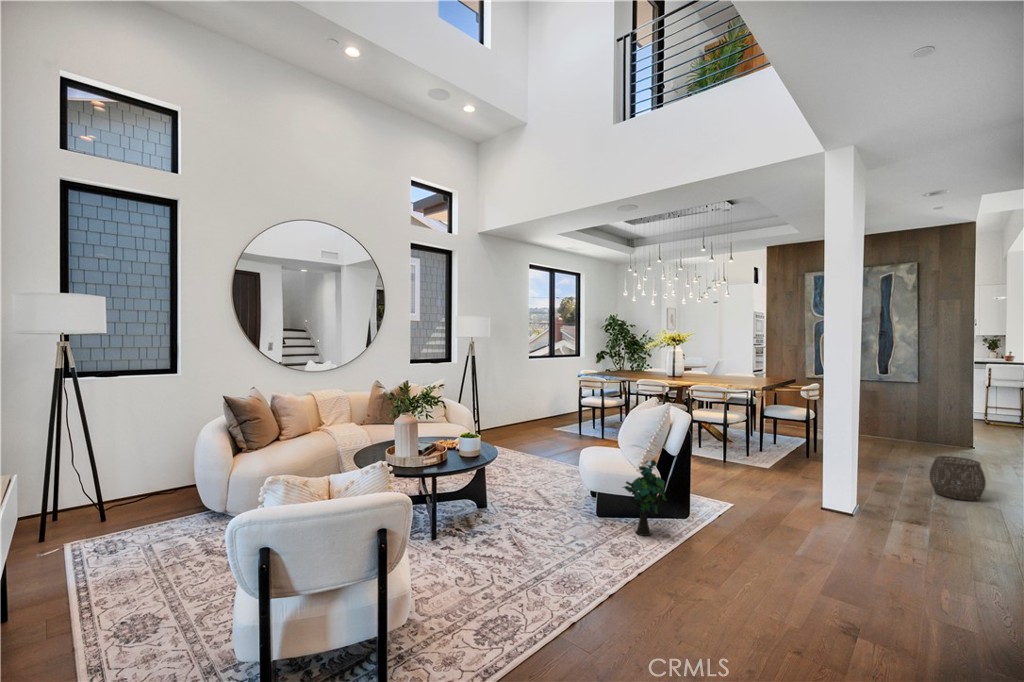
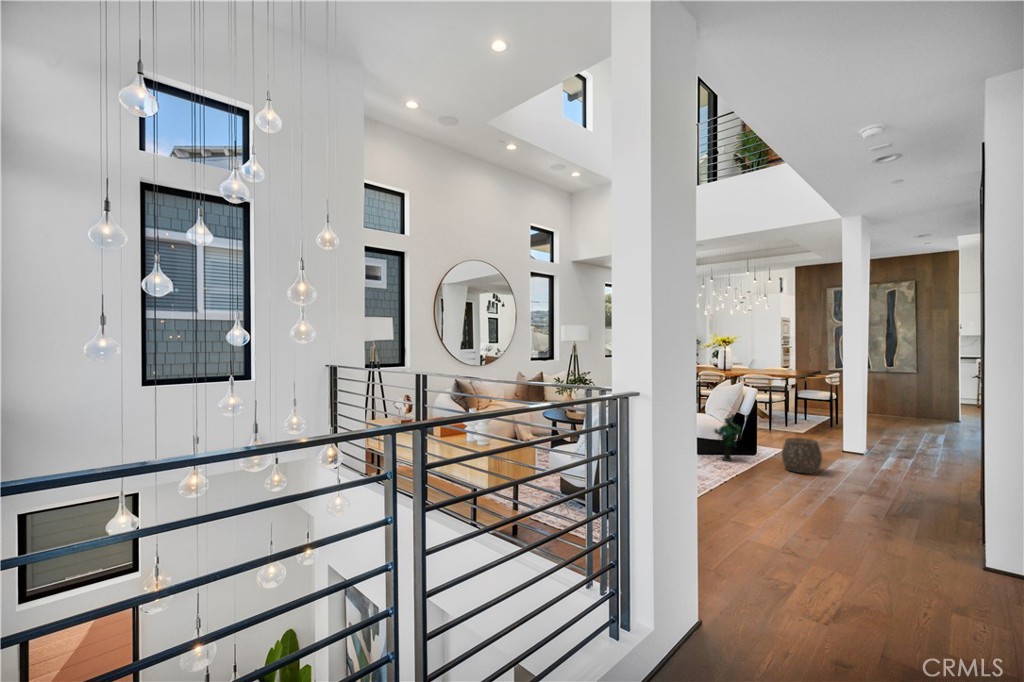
woven basket: present [929,456,986,501] -> present [782,438,822,473]

